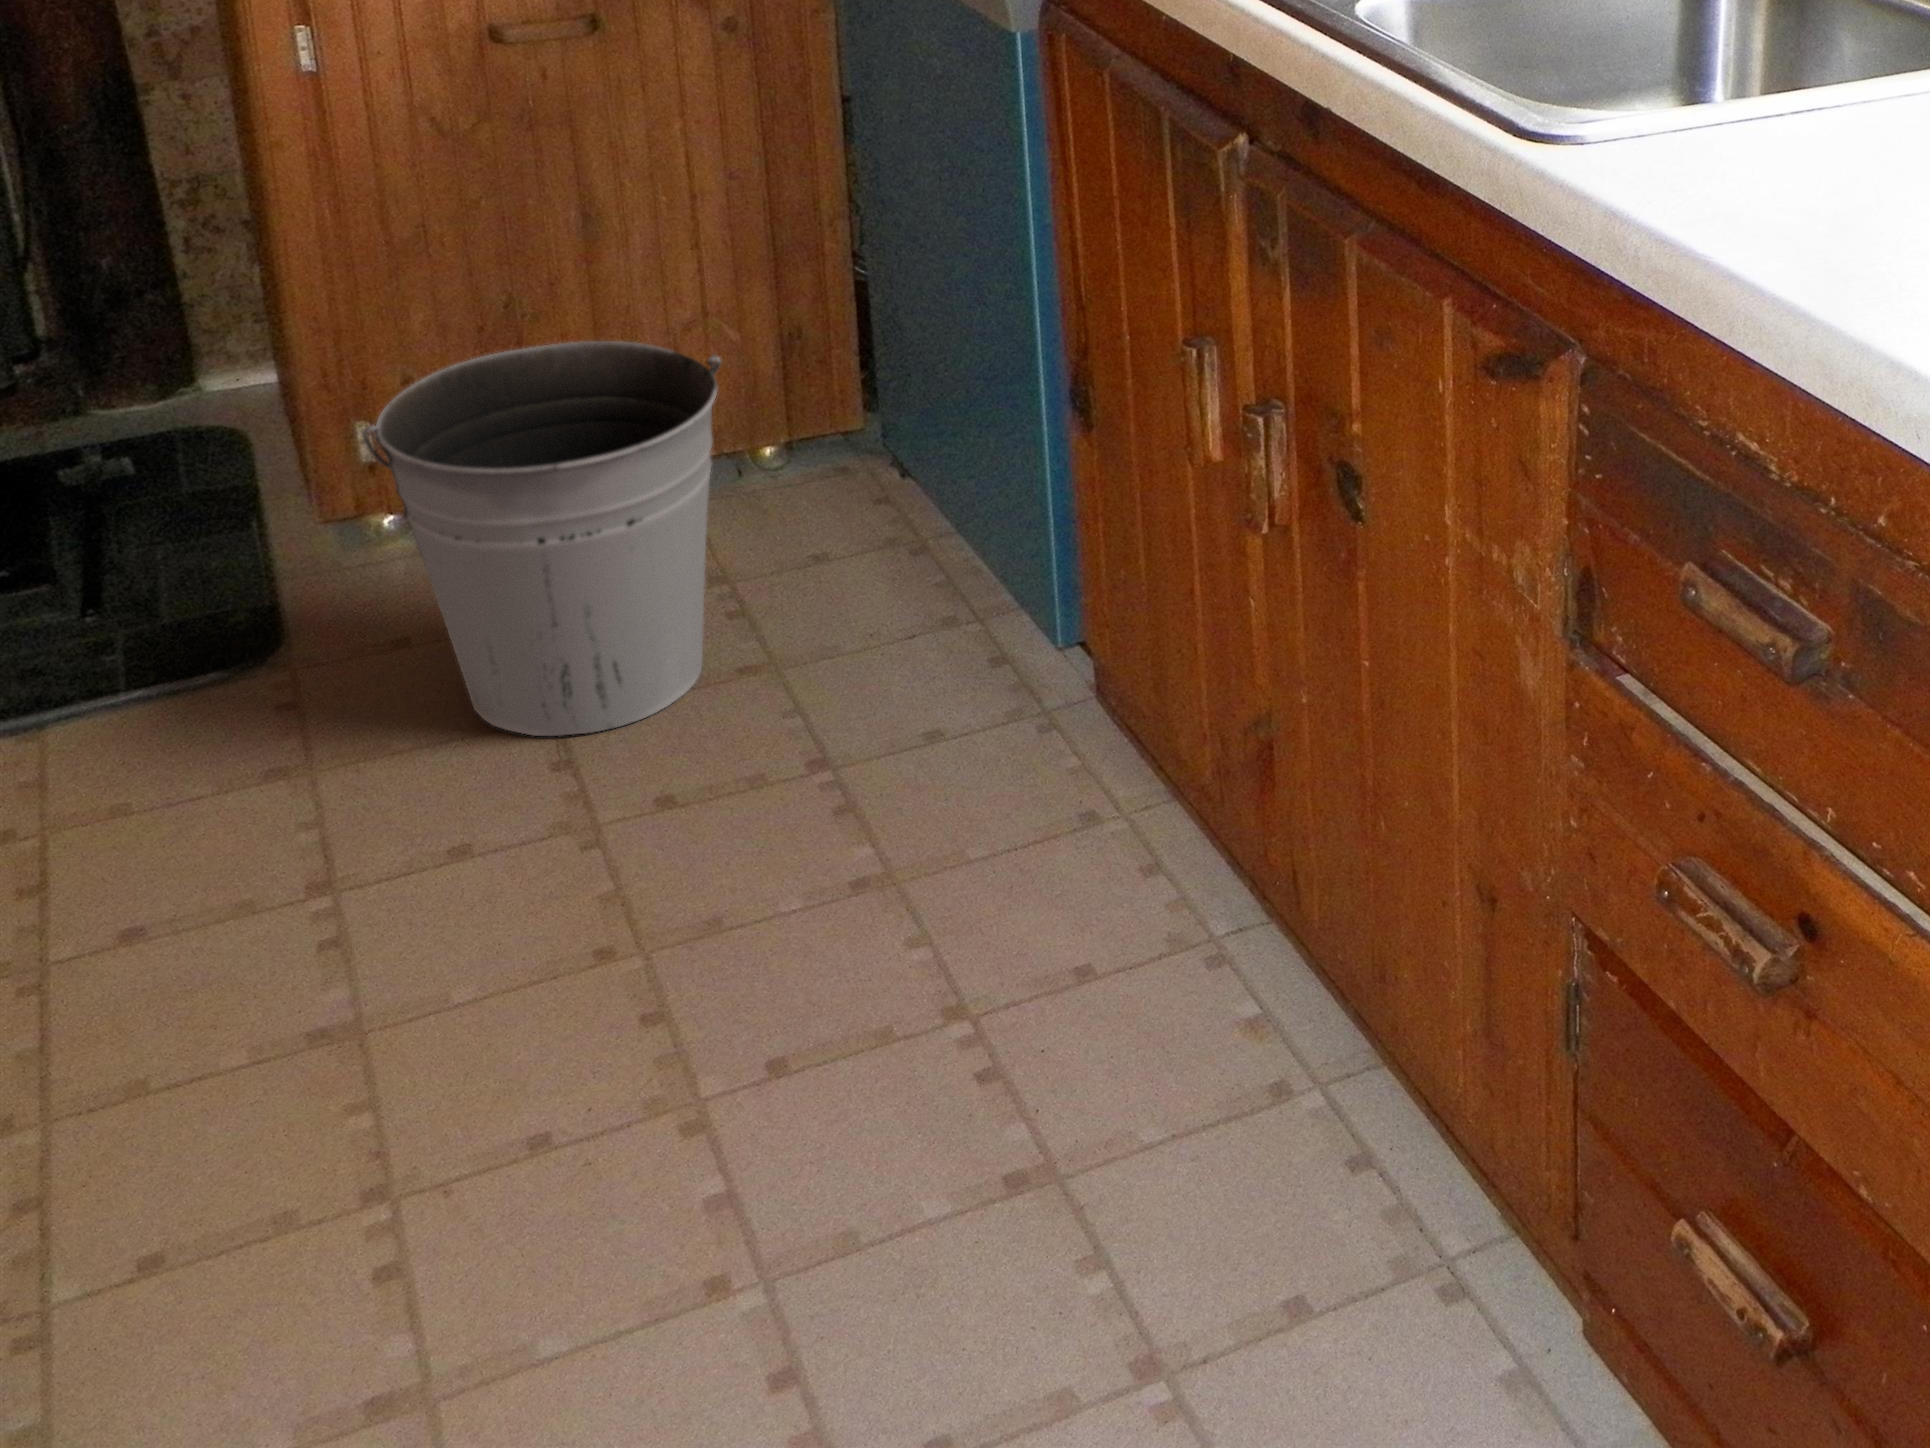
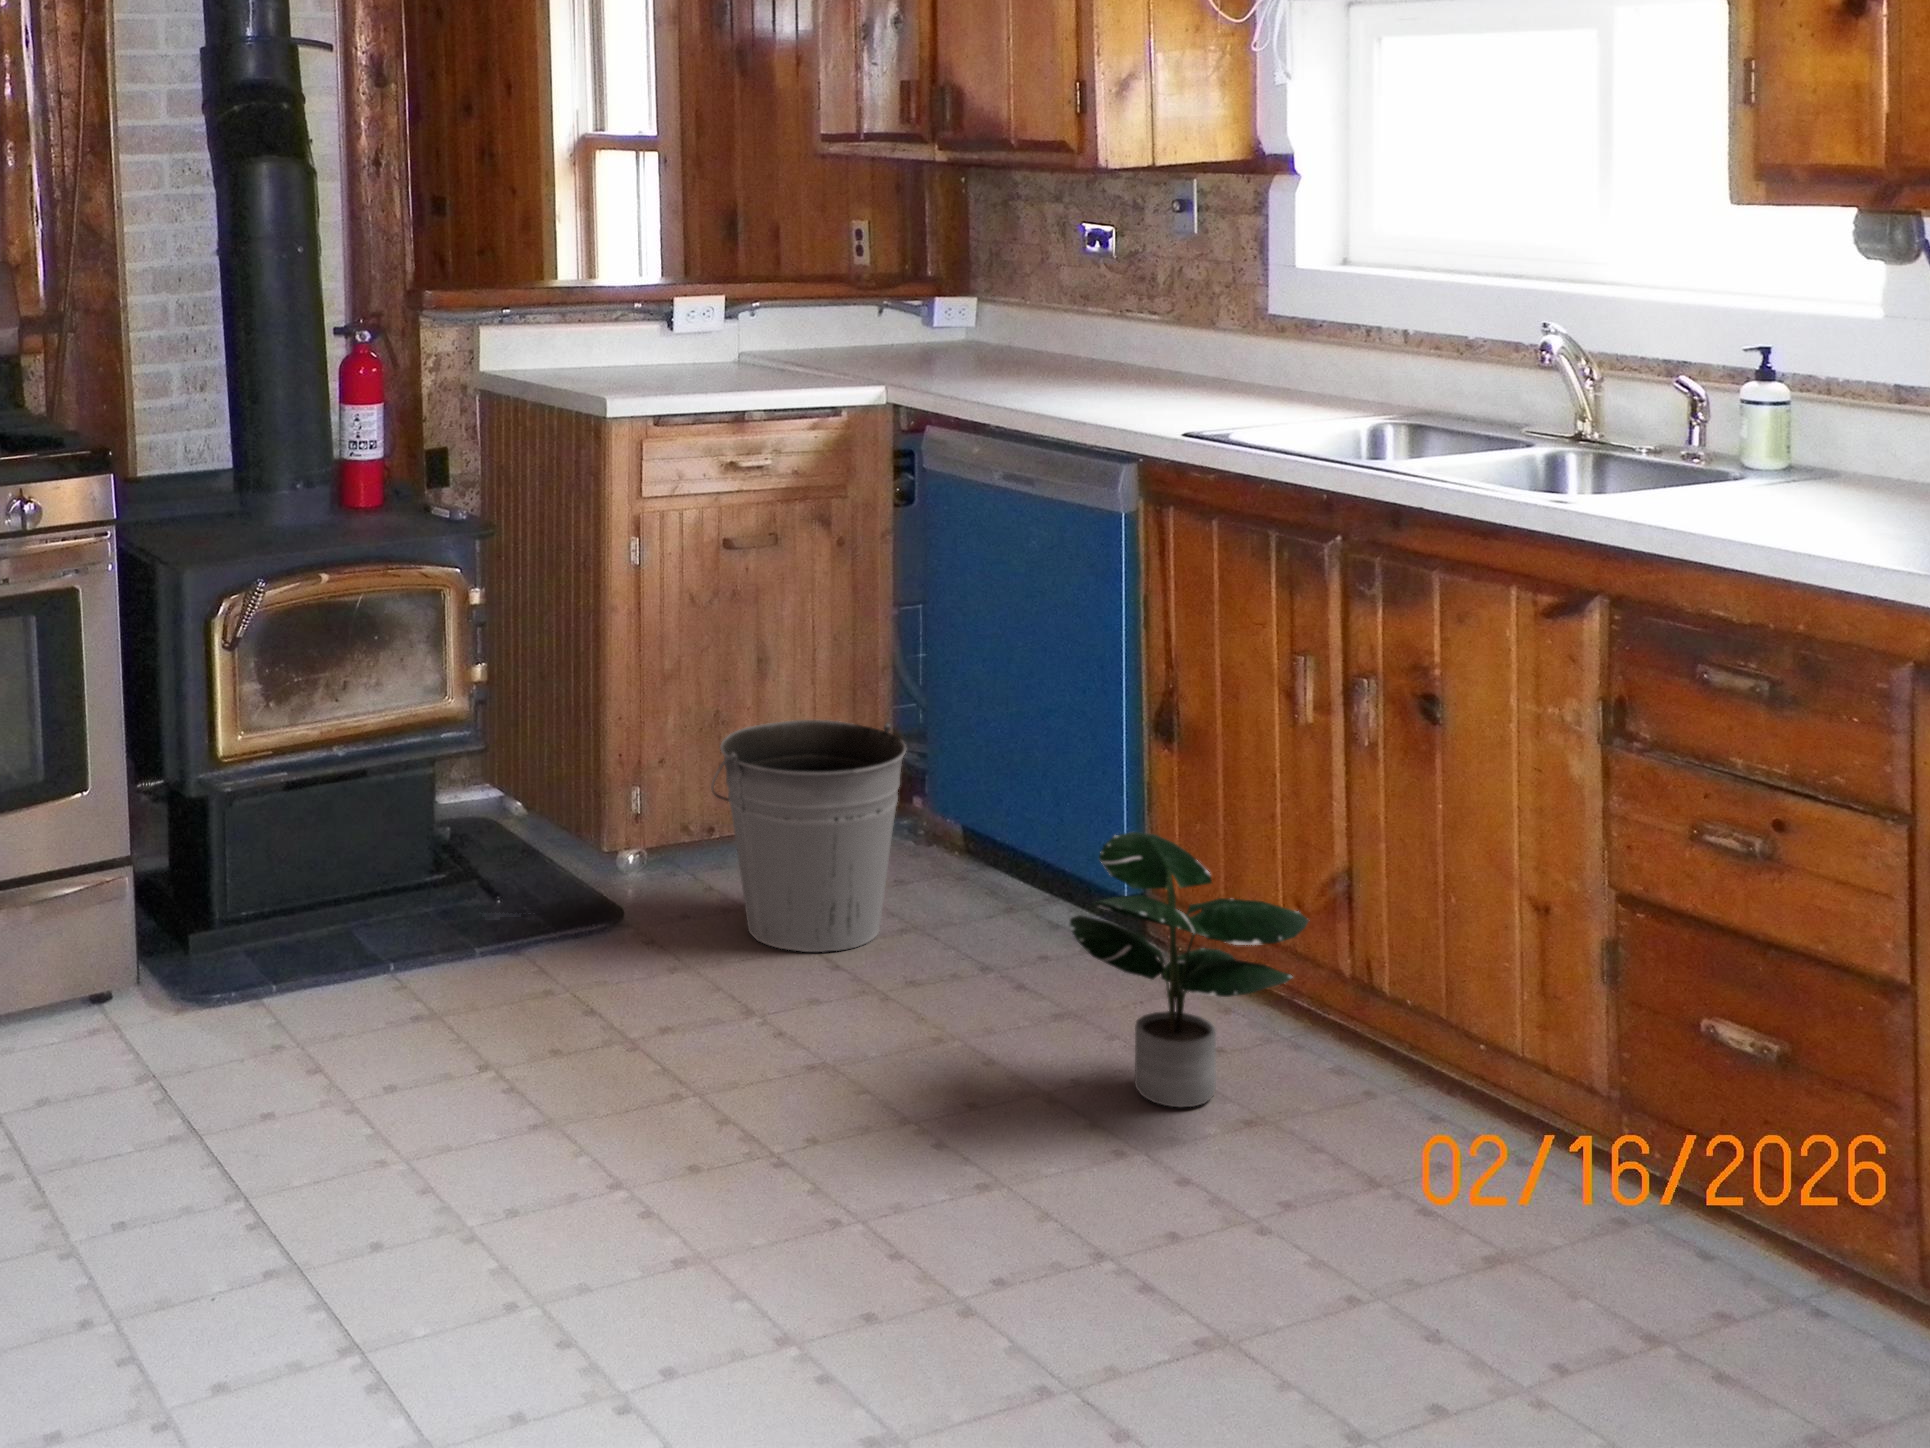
potted plant: none [679,646,1129,1150] -> present [1069,832,1308,1107]

